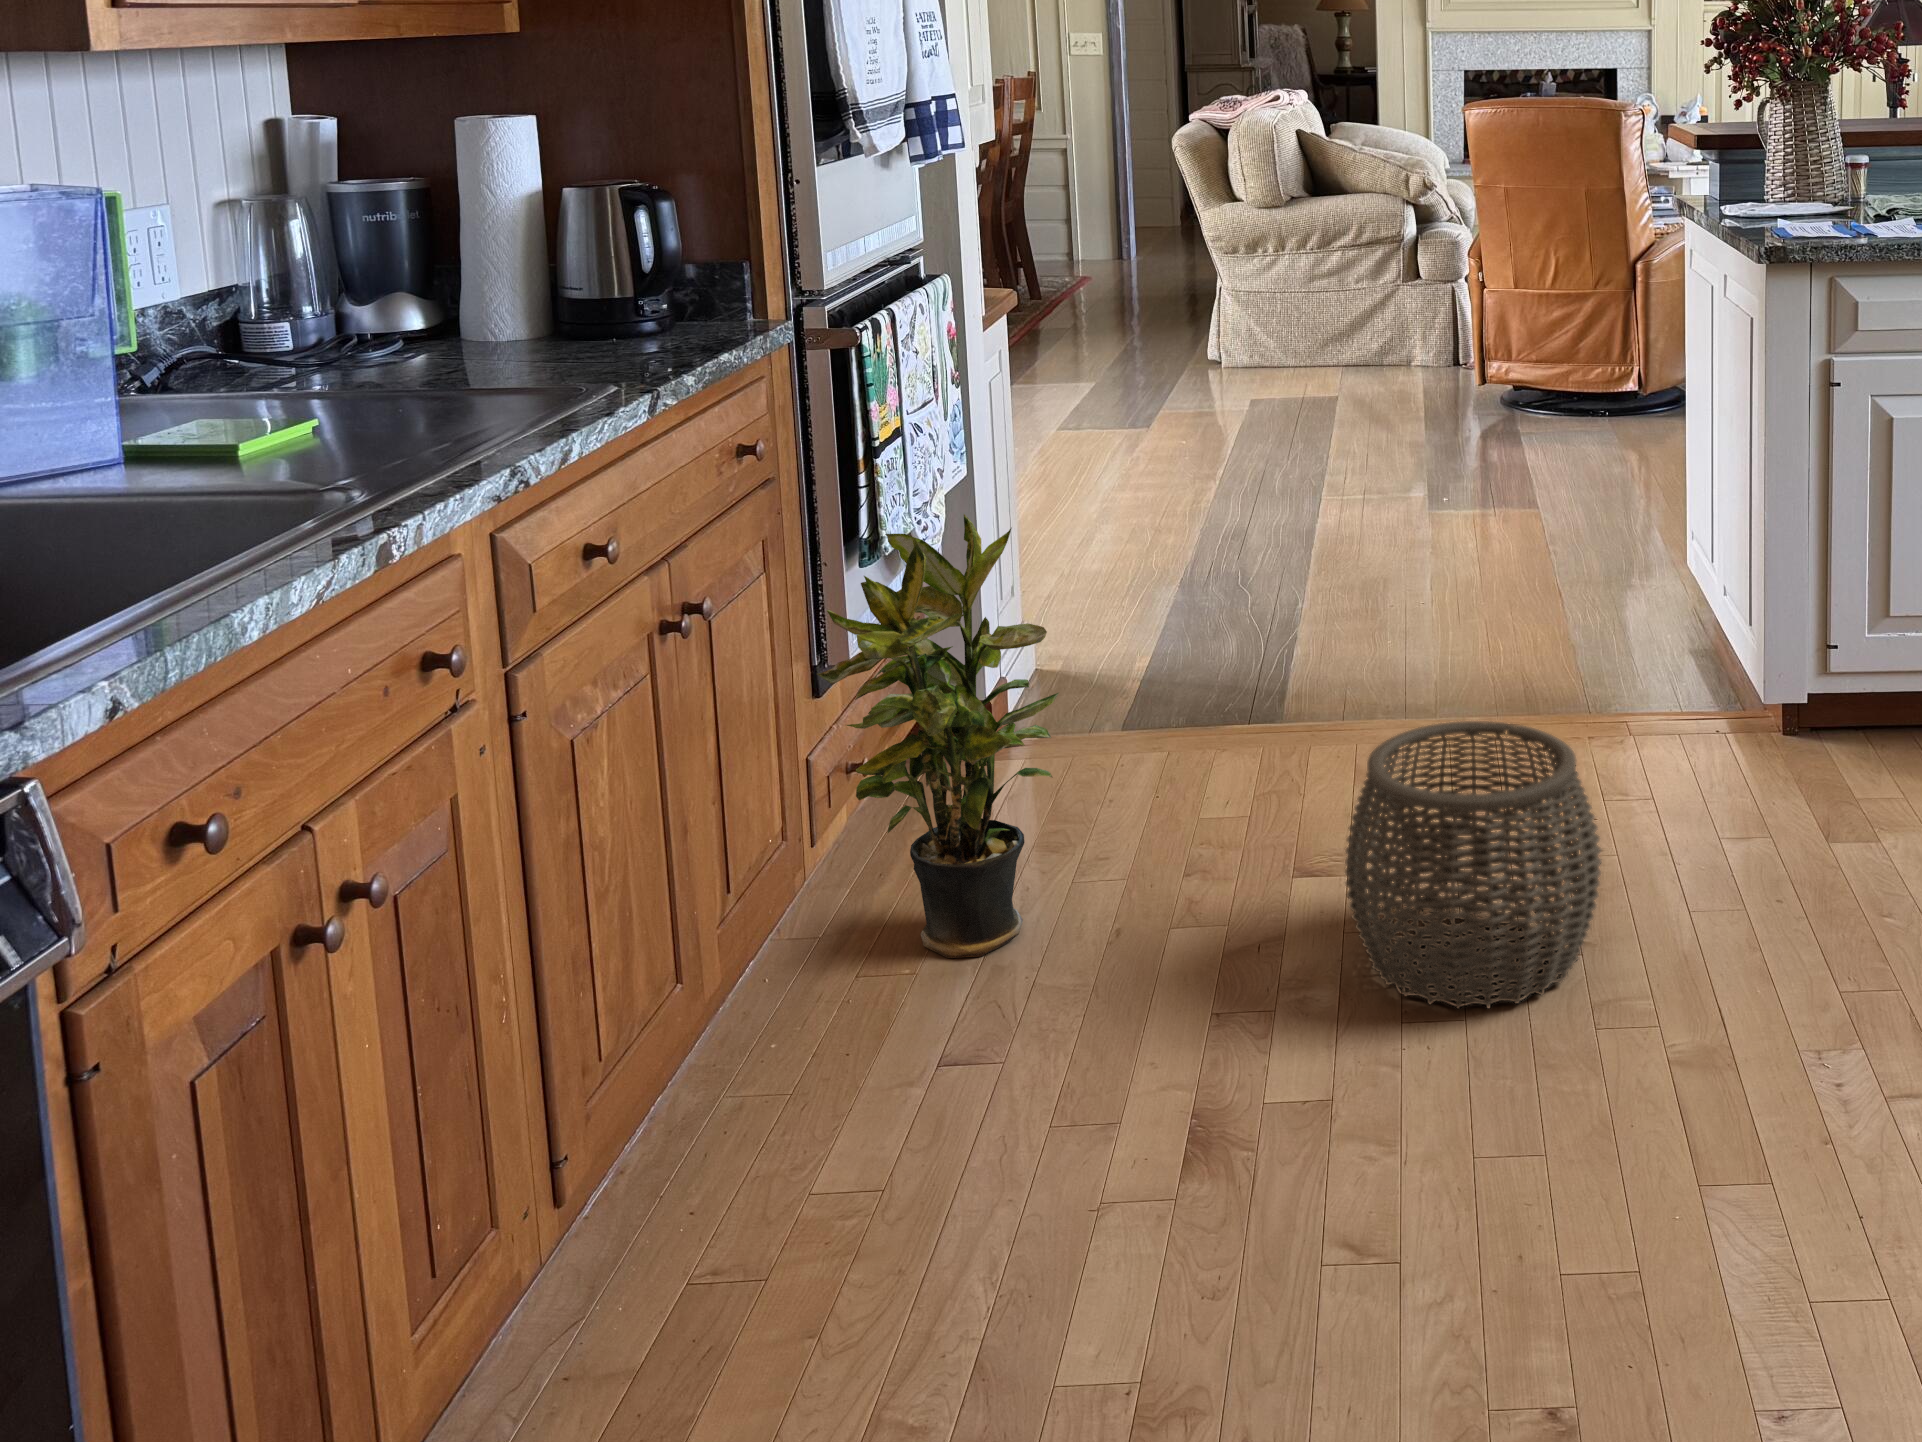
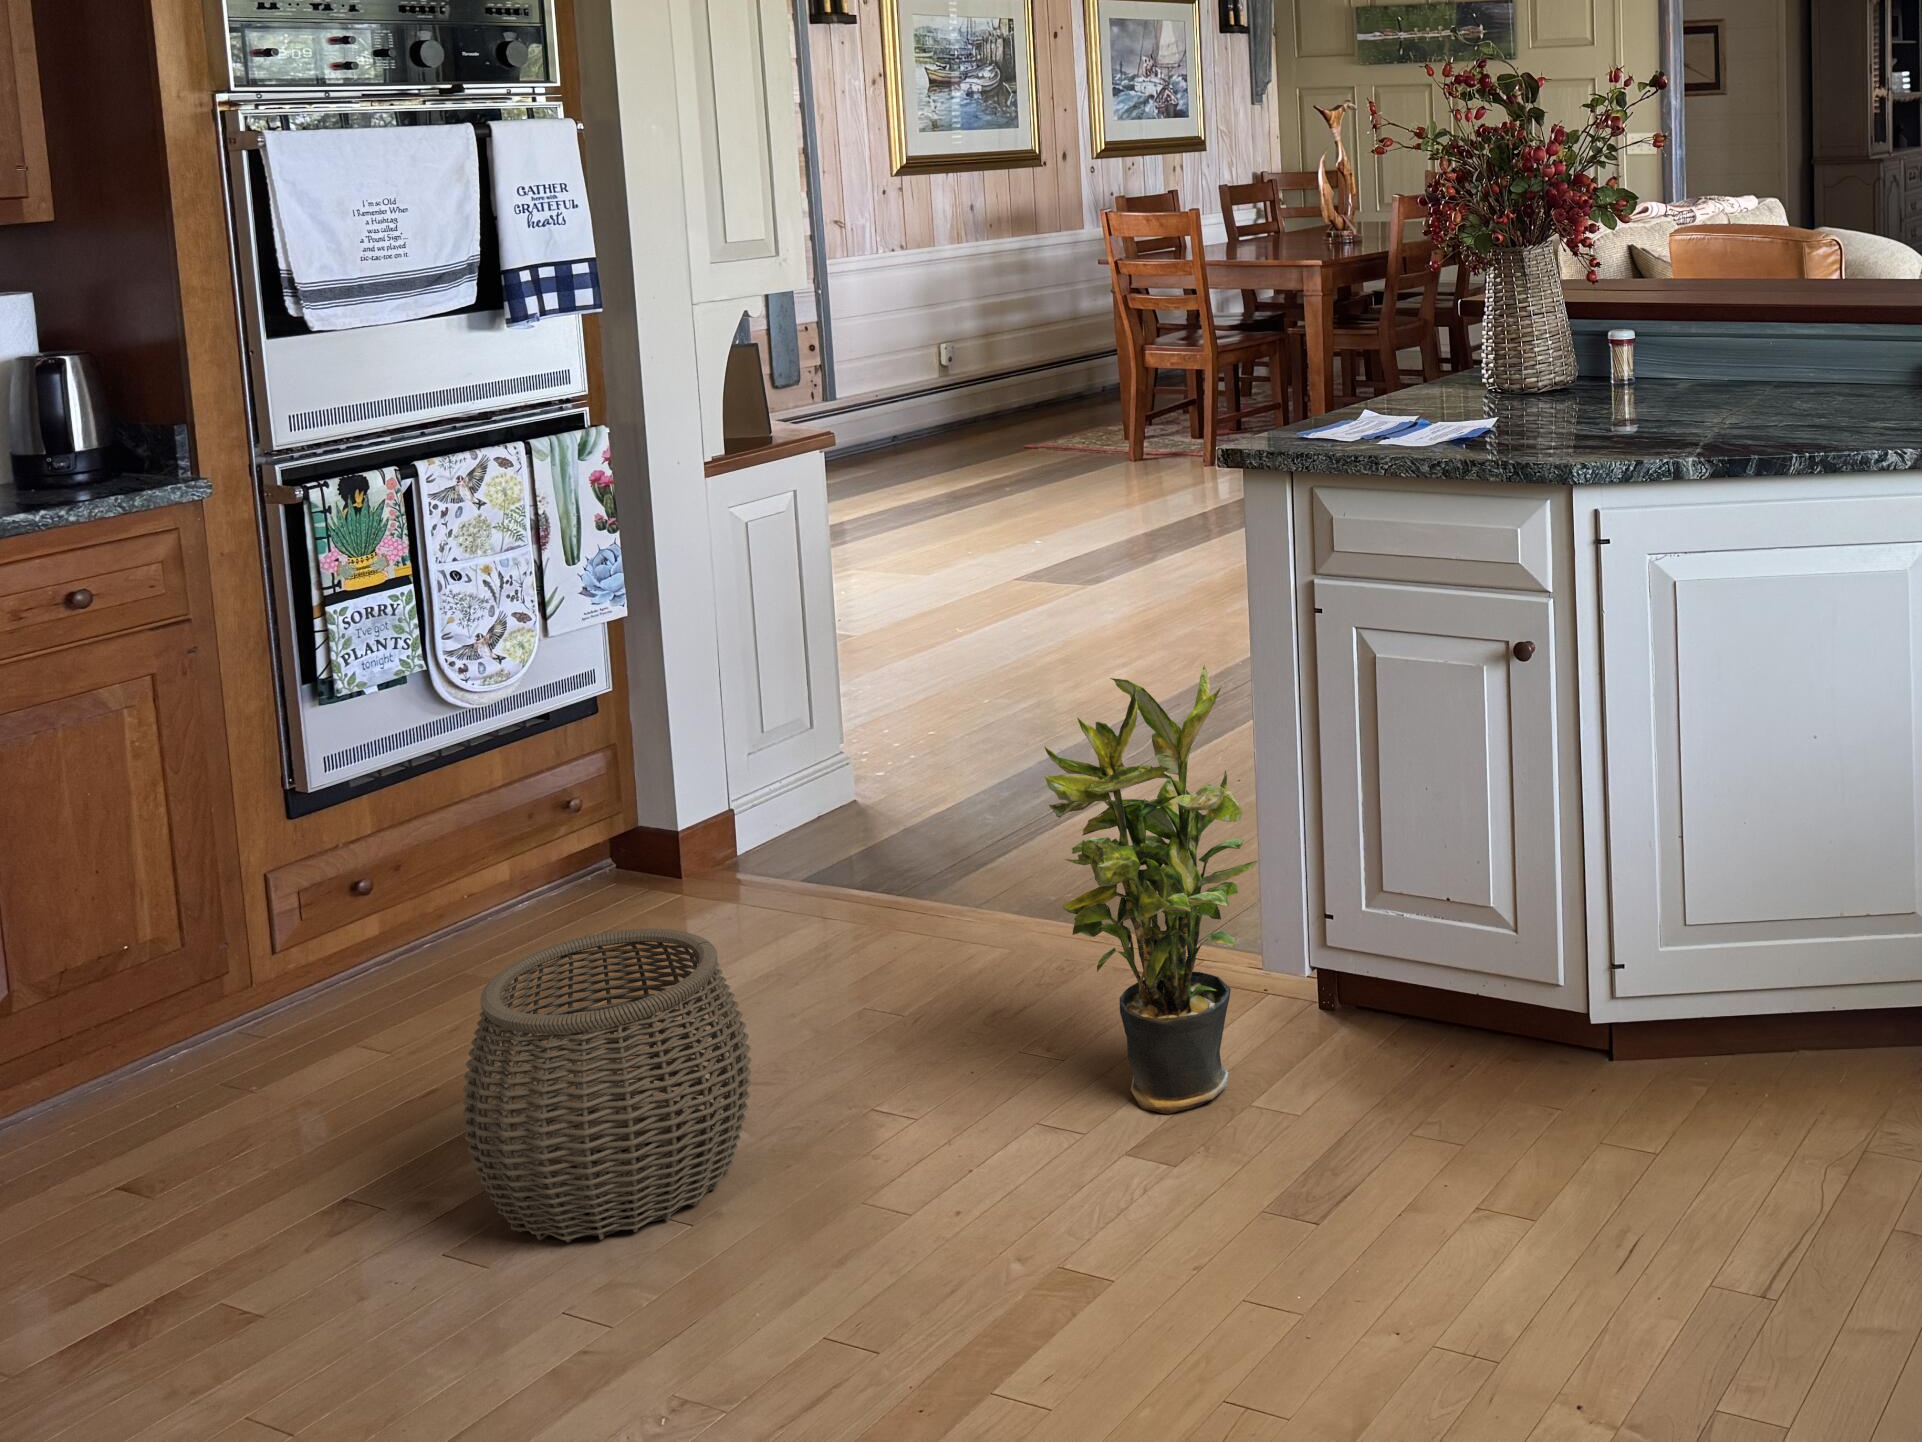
potted plant: present [817,514,1059,958] -> present [1045,665,1259,1114]

